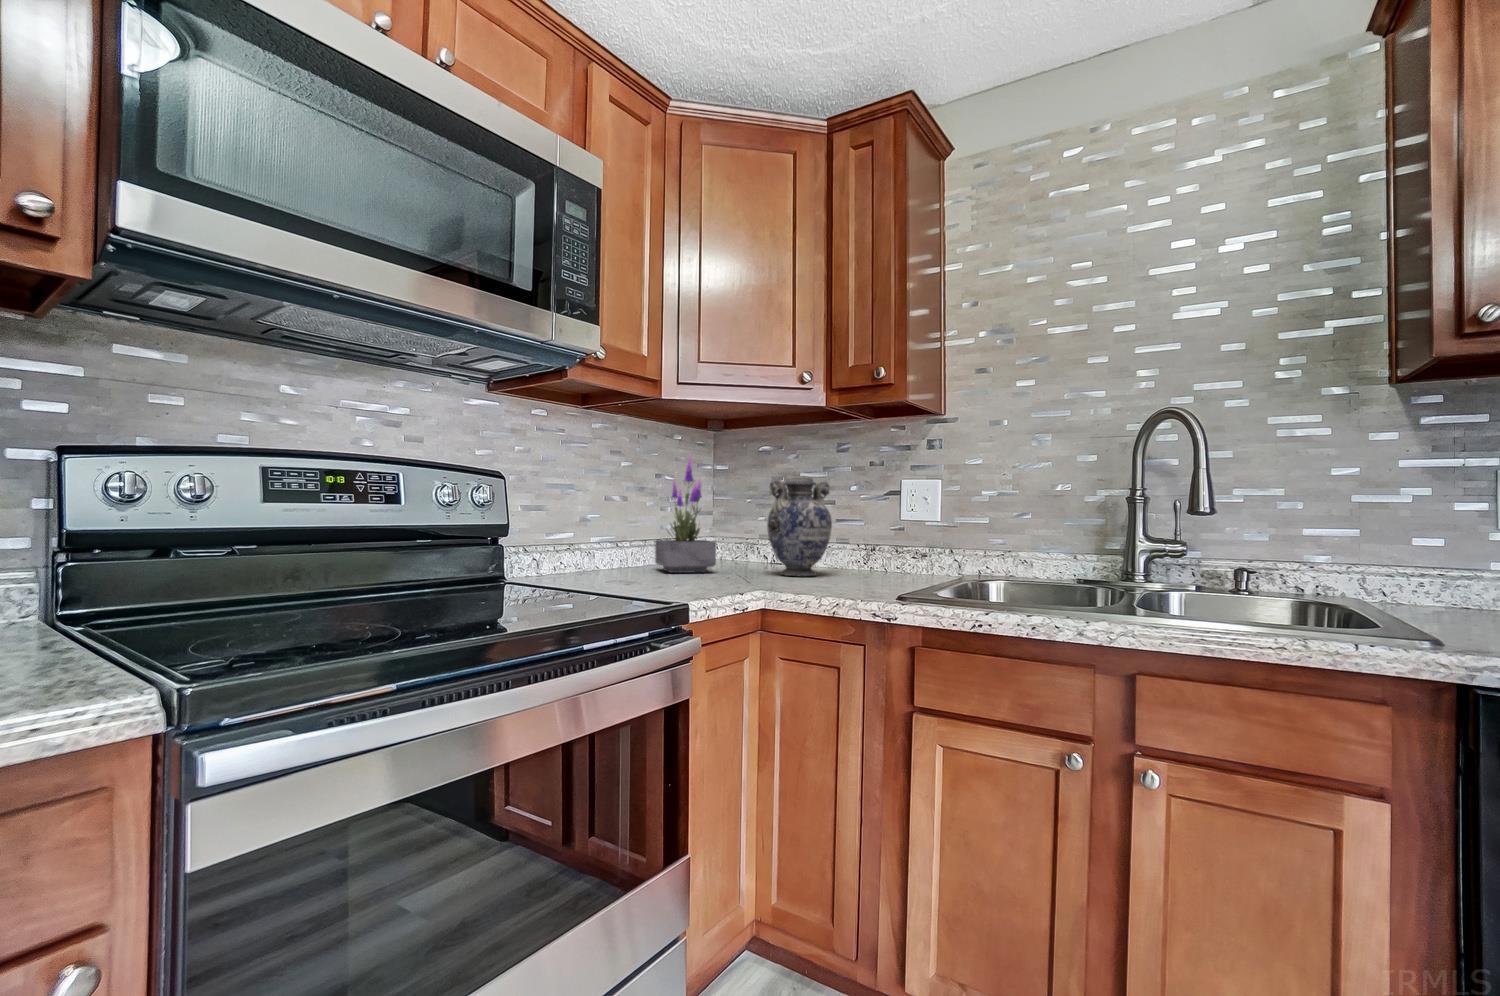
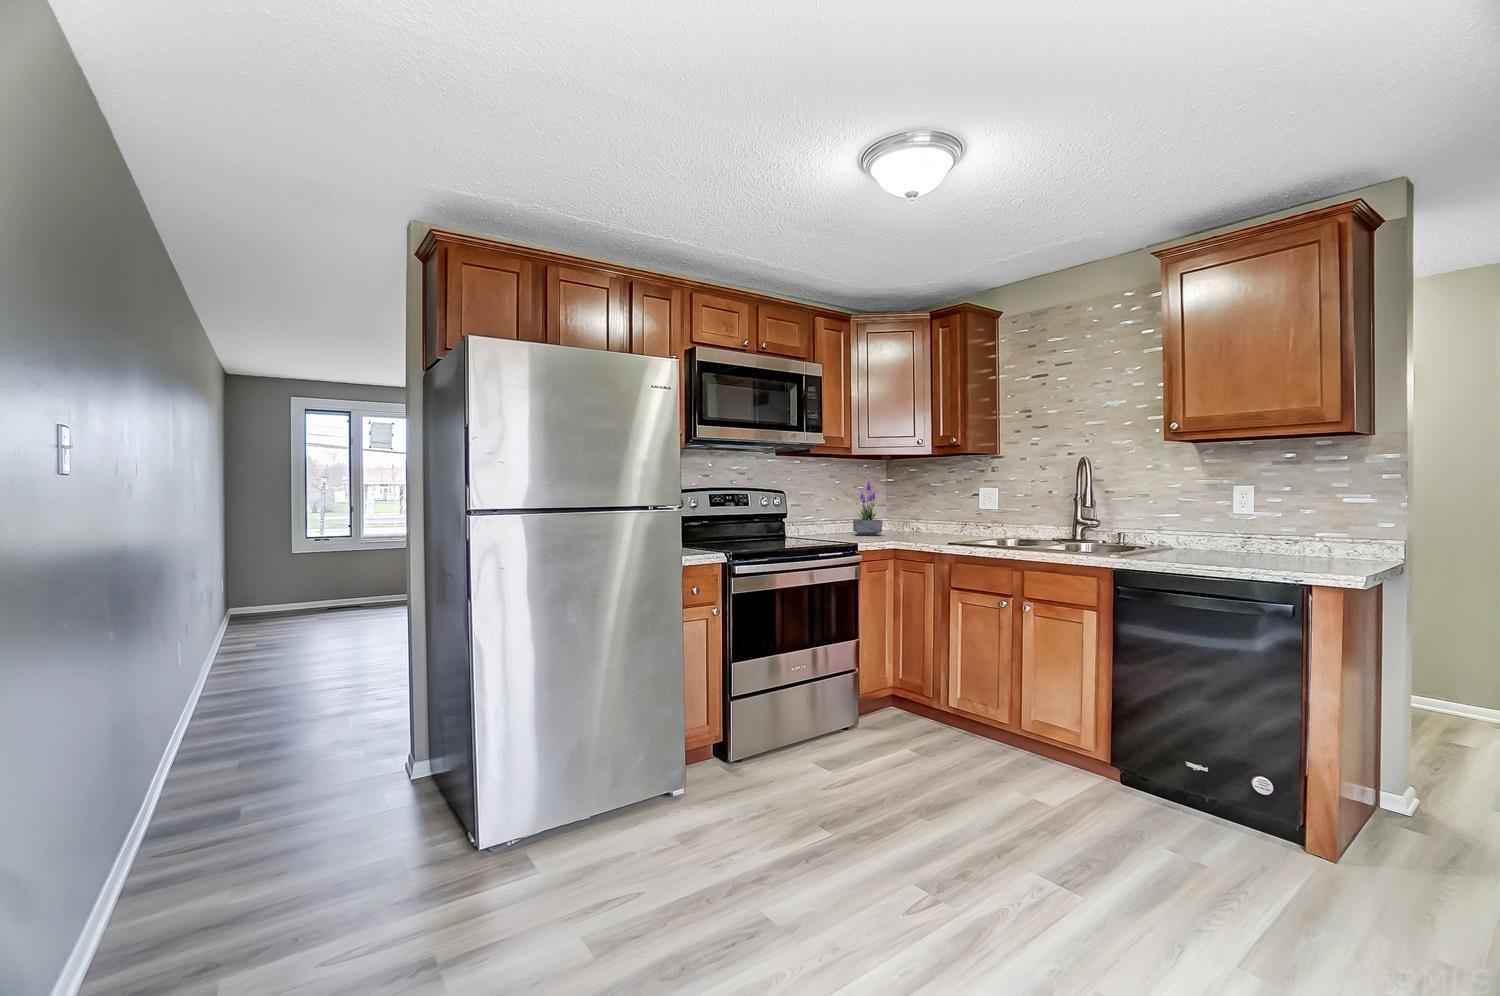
decorative vase: present [767,478,832,576] -> none [906,488,941,537]

